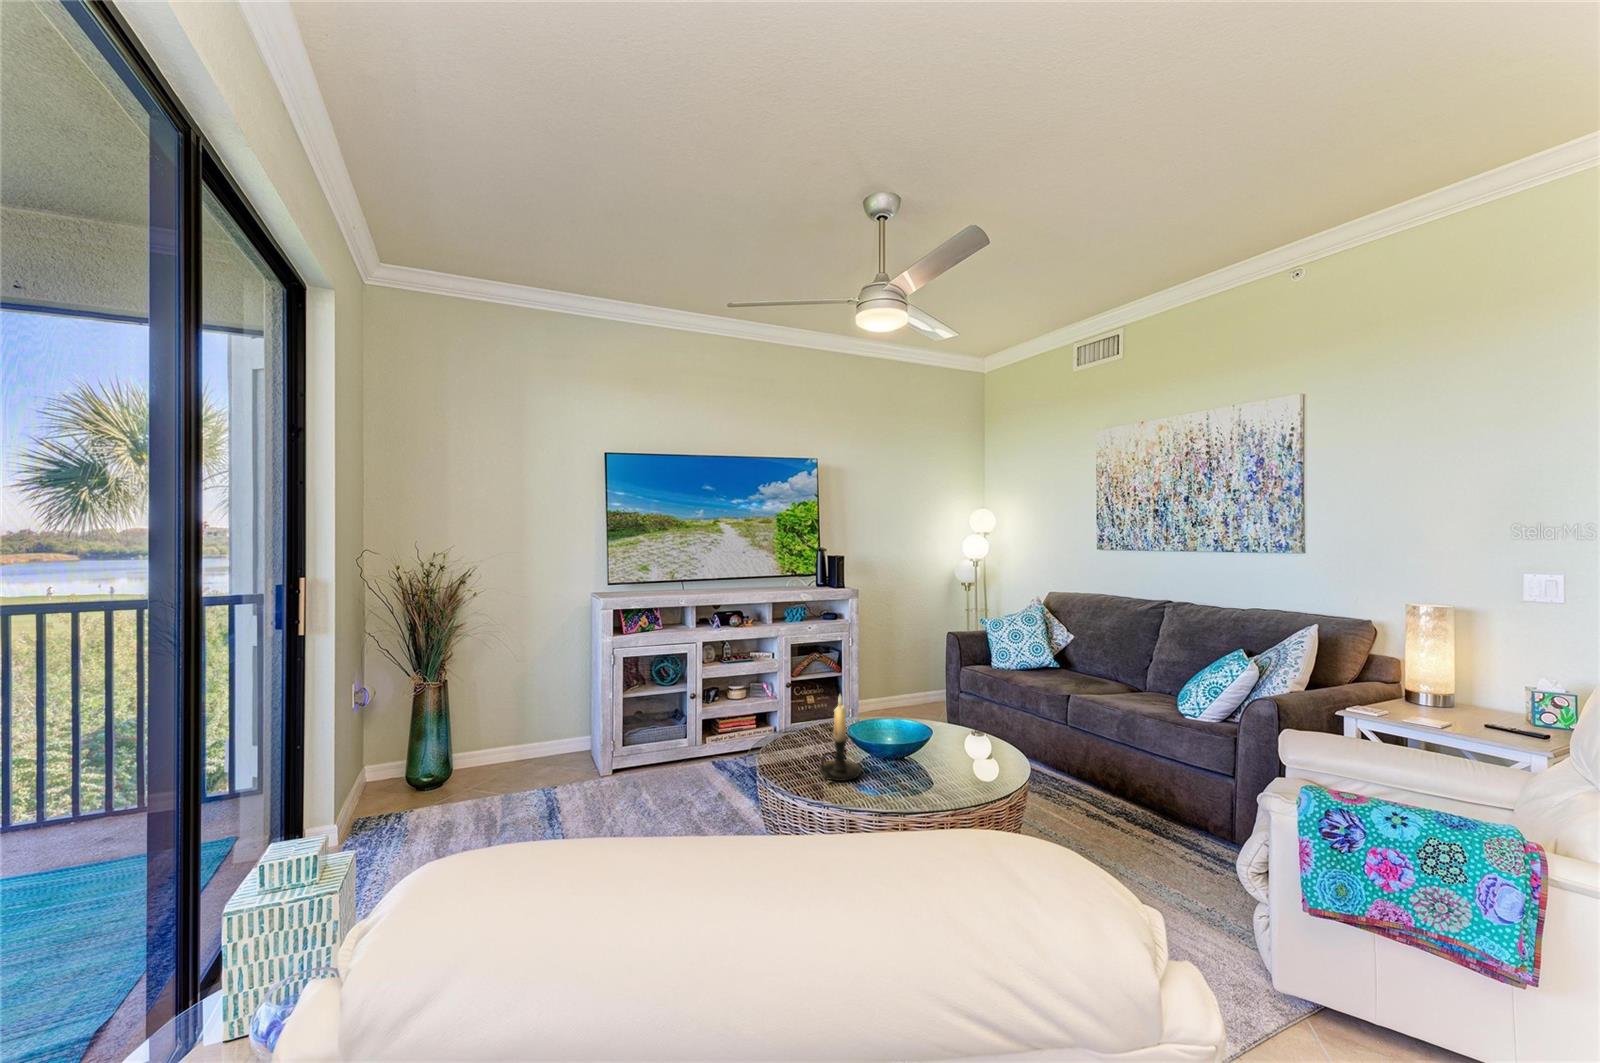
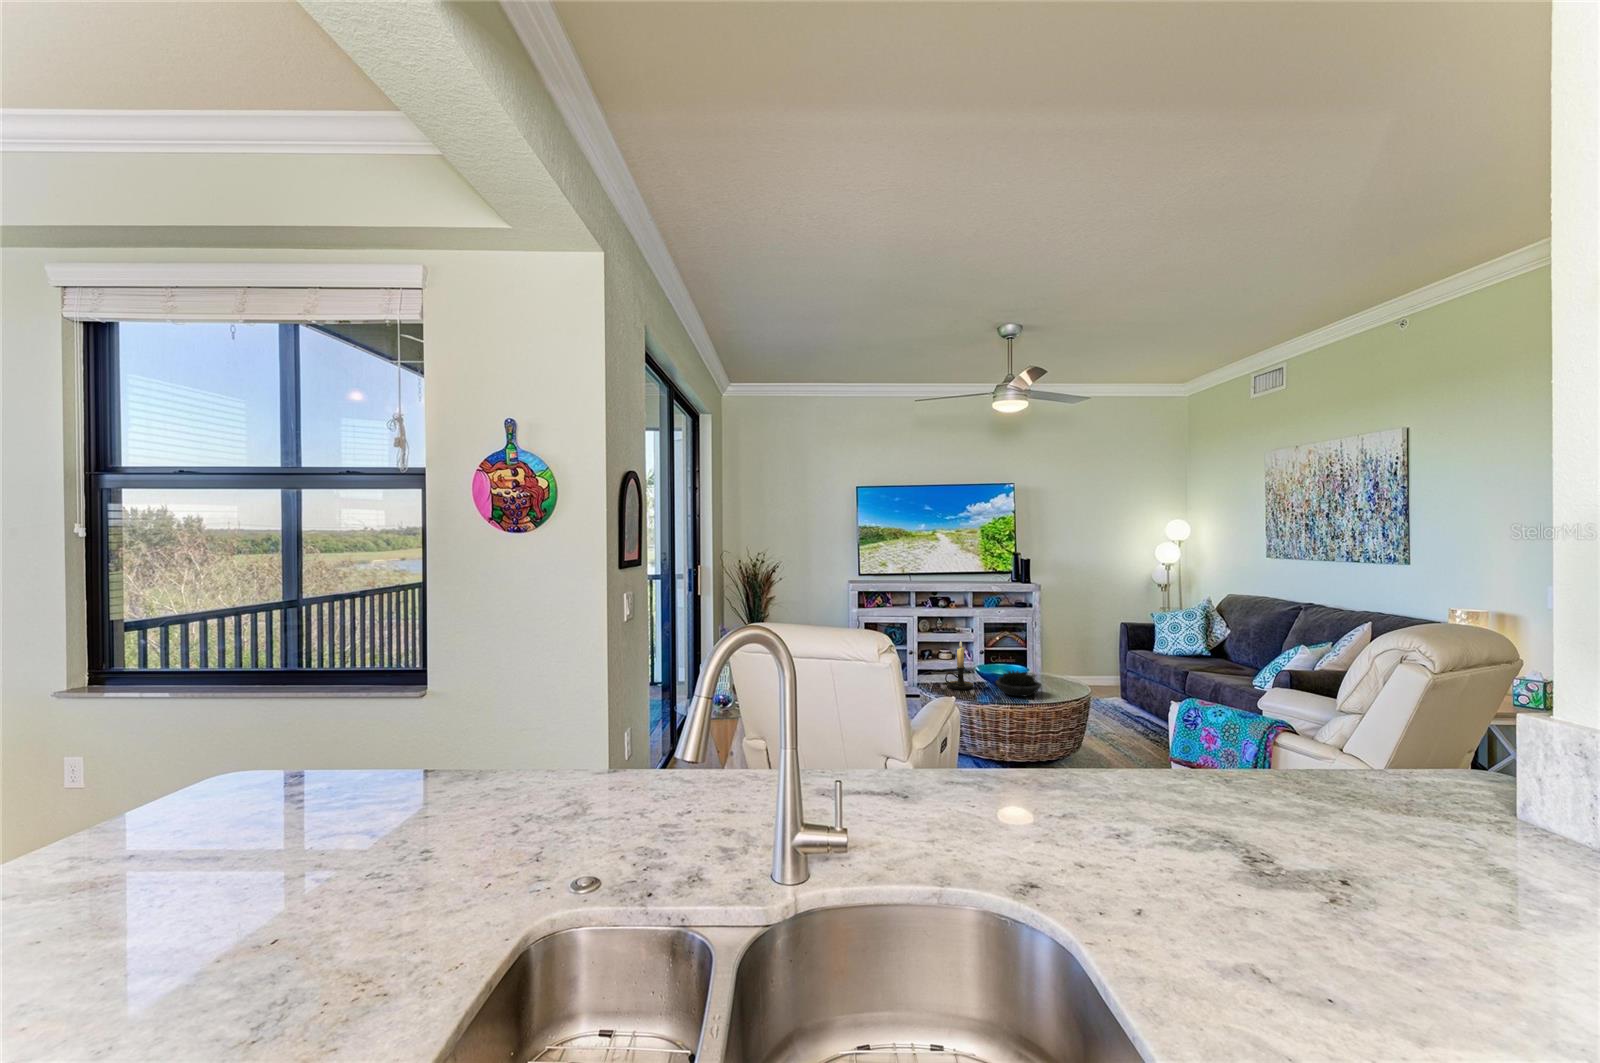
succulent plant: none [906,737,983,786] -> present [995,671,1041,697]

